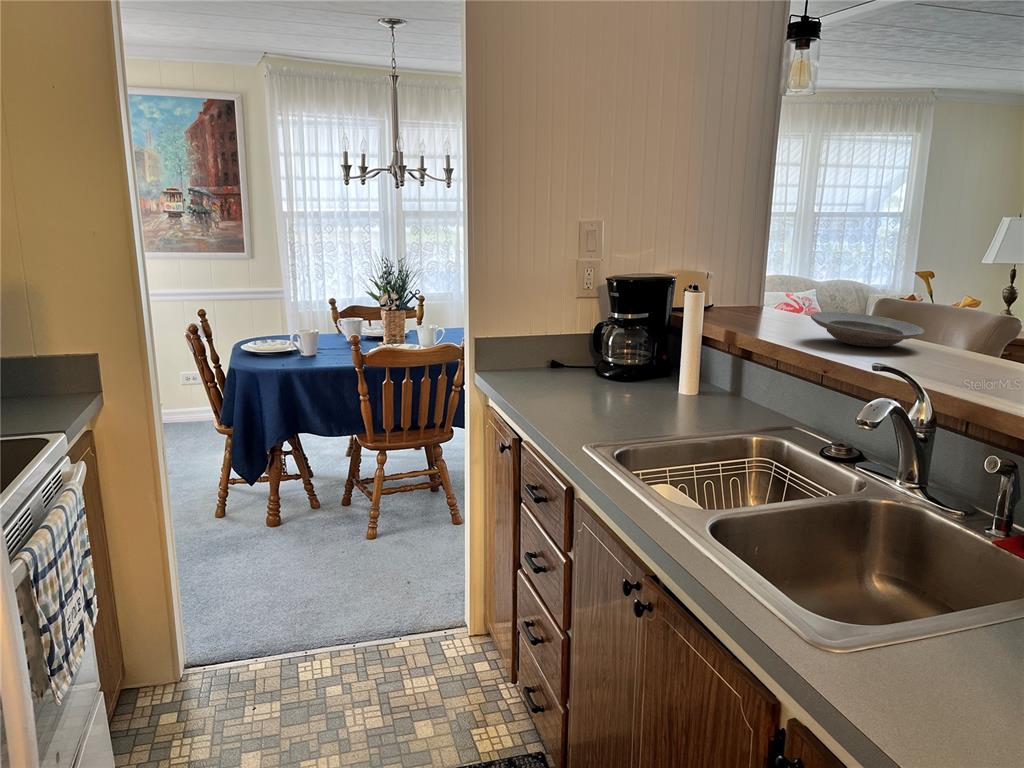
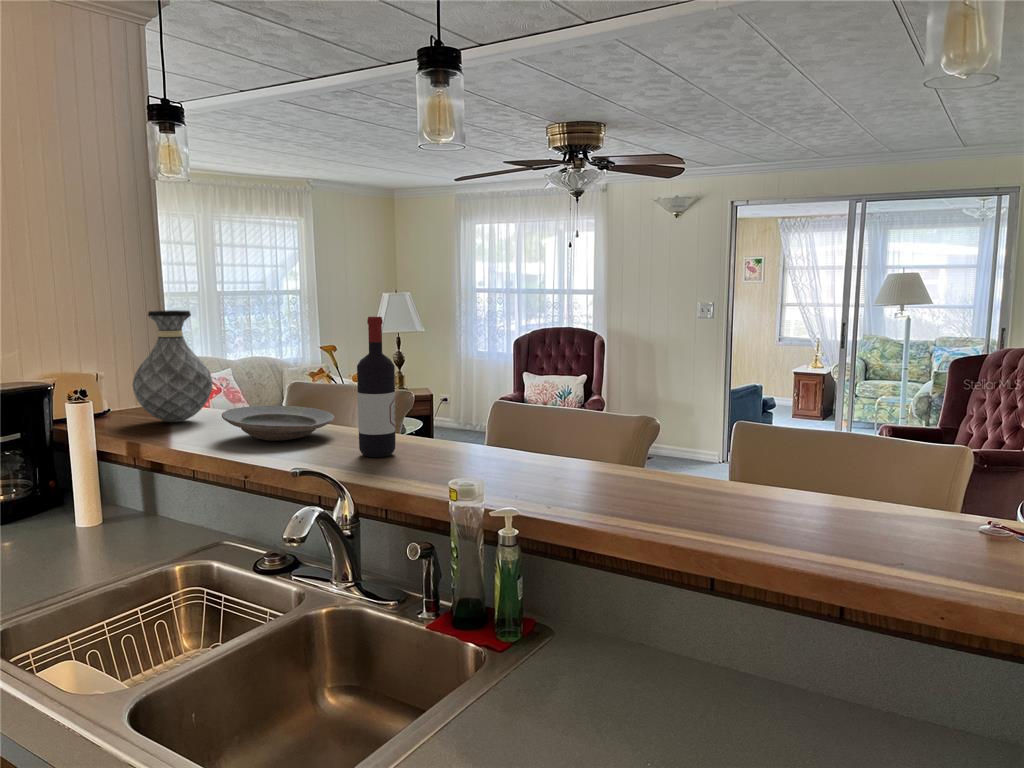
vase: none [736,219,805,321] -> present [133,310,213,422]
wine bottle: none [948,226,1007,375] -> present [357,317,396,457]

